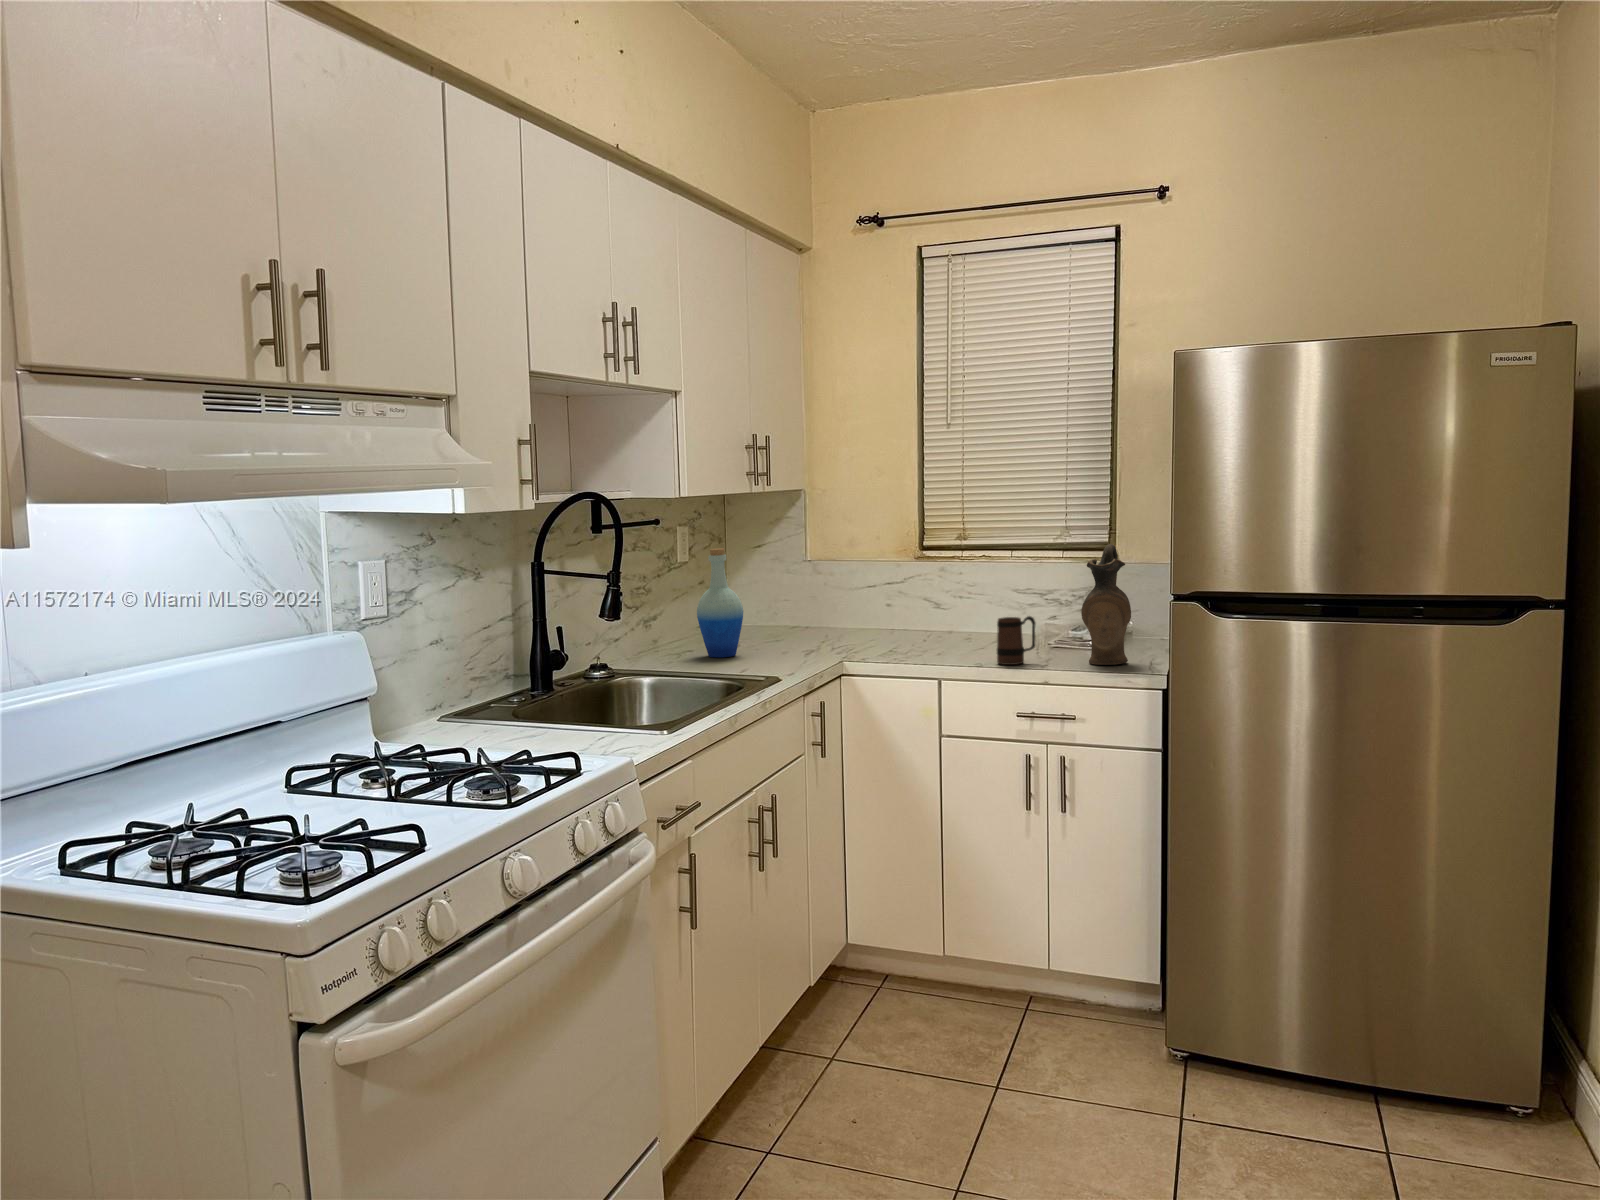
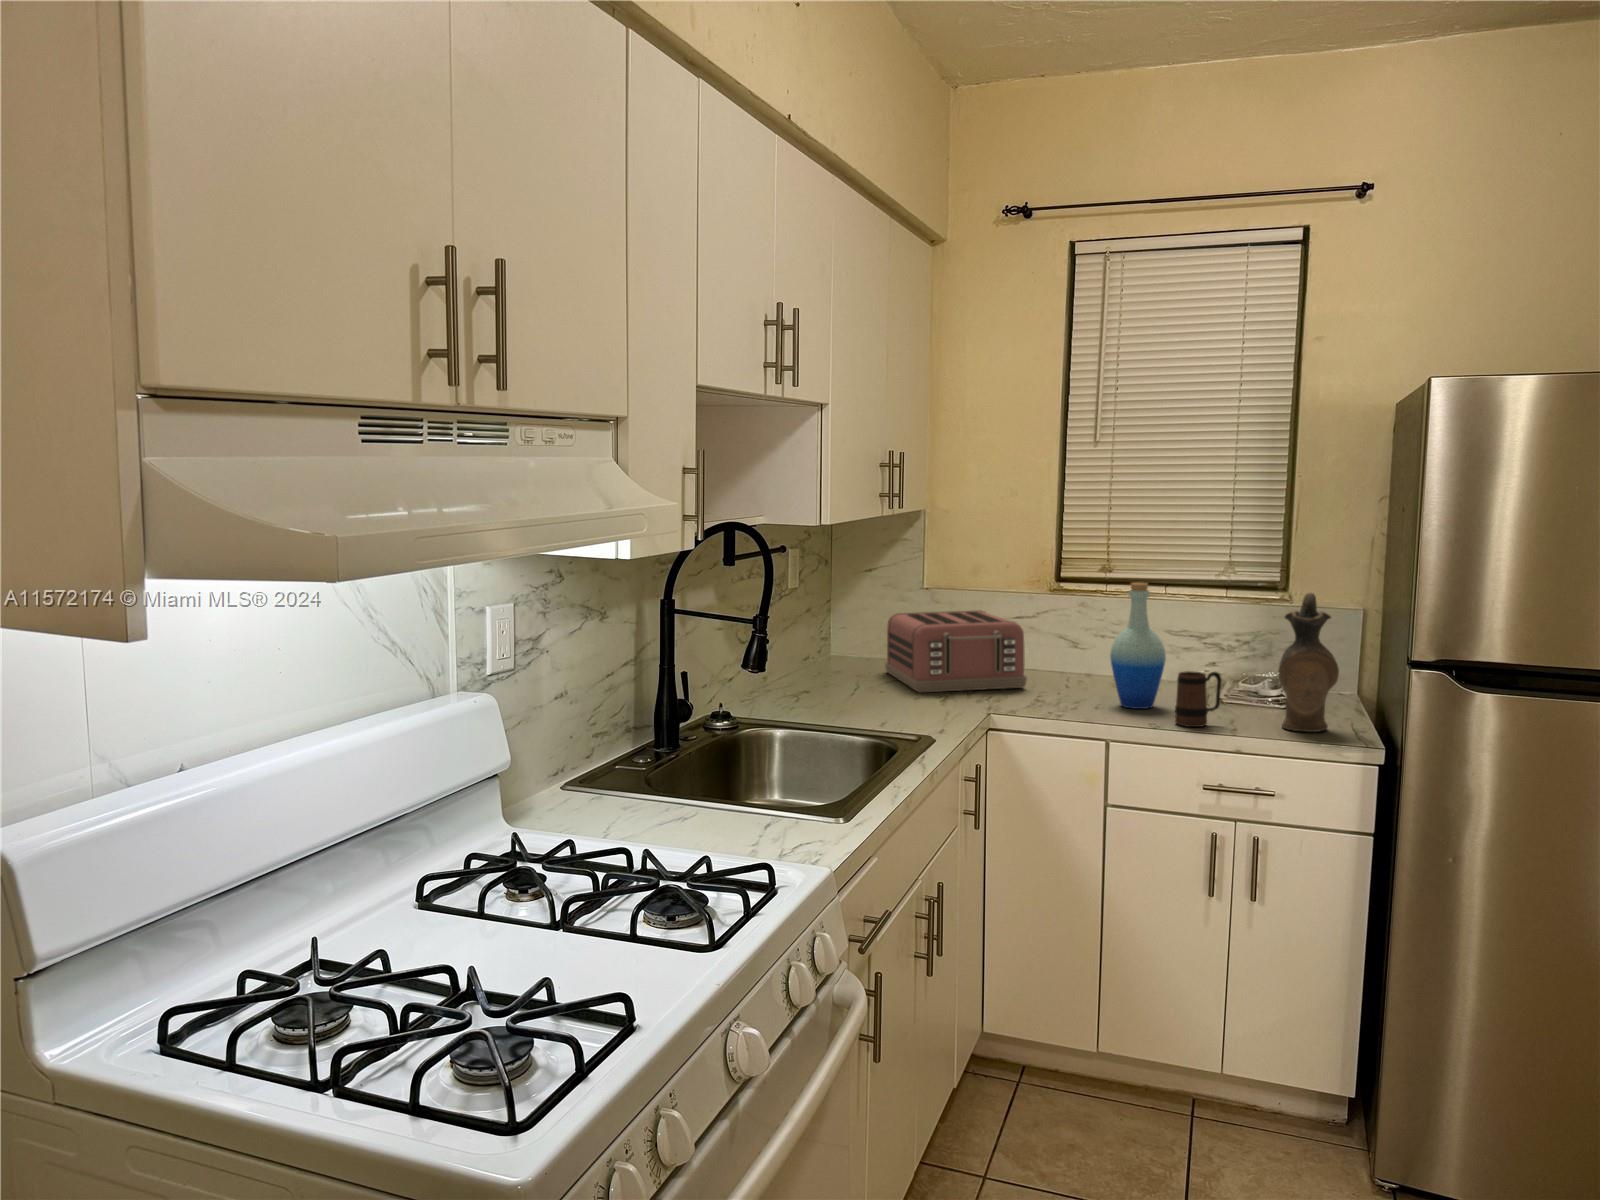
bottle: present [697,549,743,657] -> present [1110,583,1166,709]
toaster: none [768,579,886,650] -> present [885,611,1027,692]

